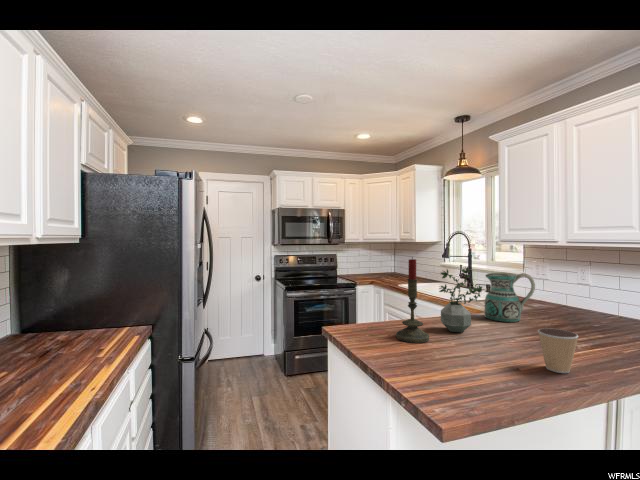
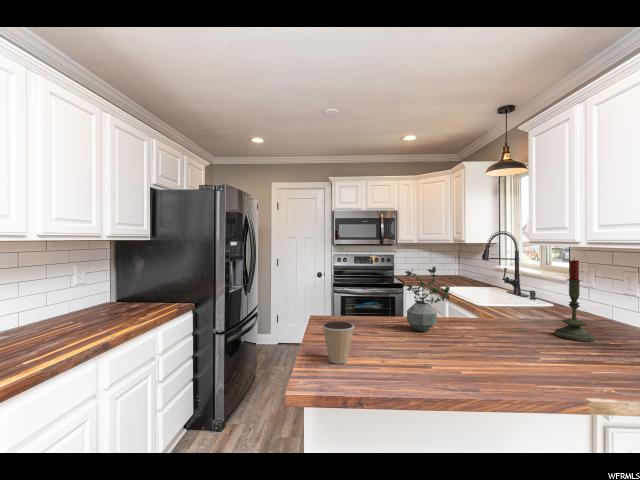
candle: present [396,257,429,343] -> present [555,258,594,342]
ceramic pitcher: present [485,272,535,322] -> none [478,275,532,329]
coffee cup: present [538,328,578,373] -> present [323,321,354,364]

